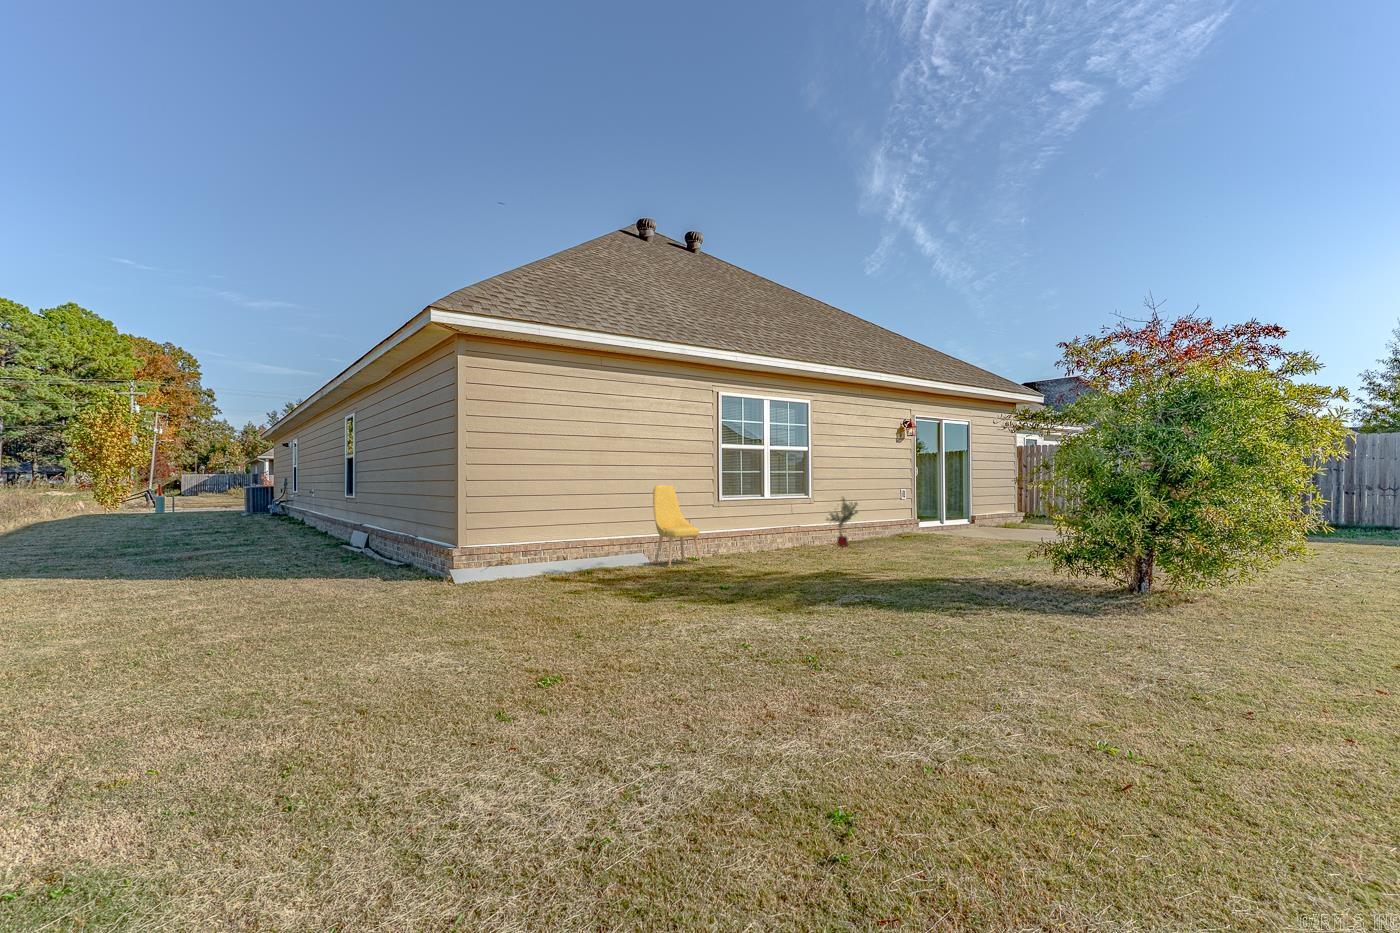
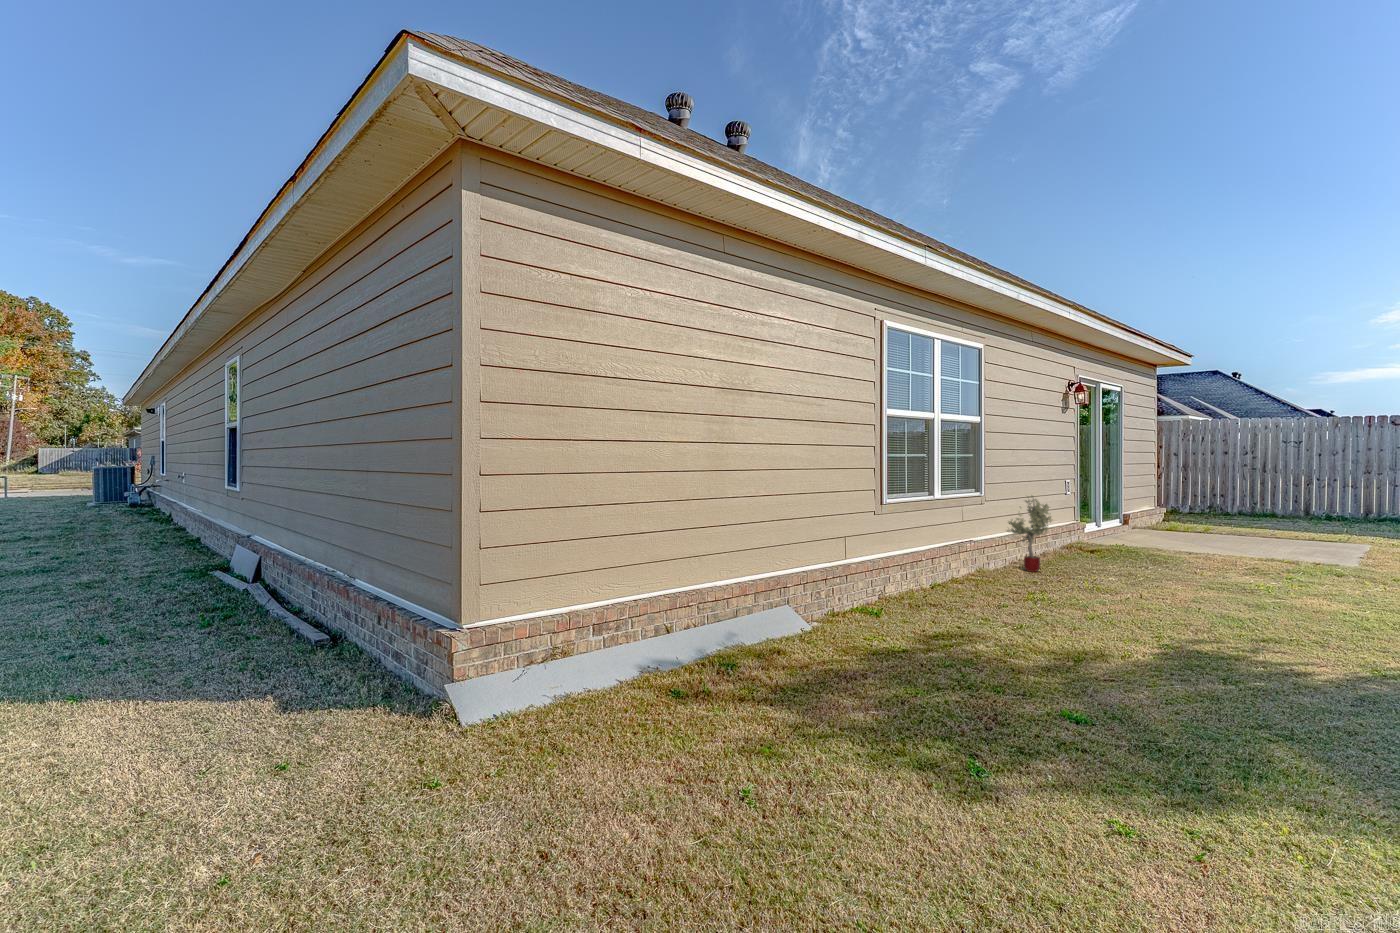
chair: present [653,485,702,567] -> none [808,480,911,641]

